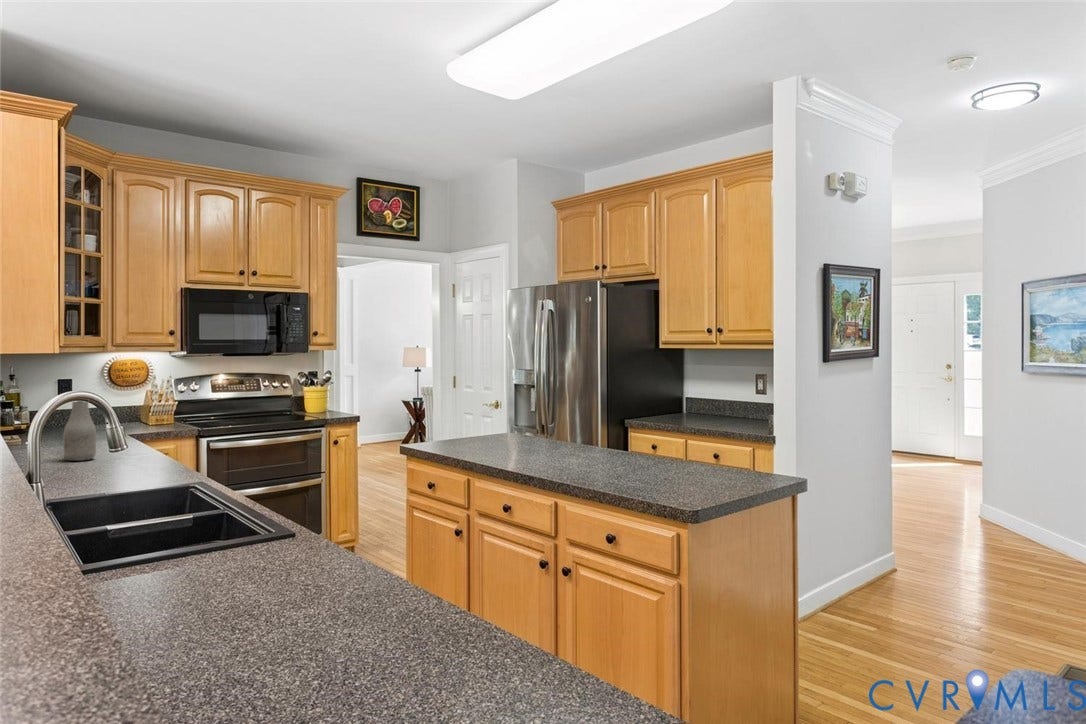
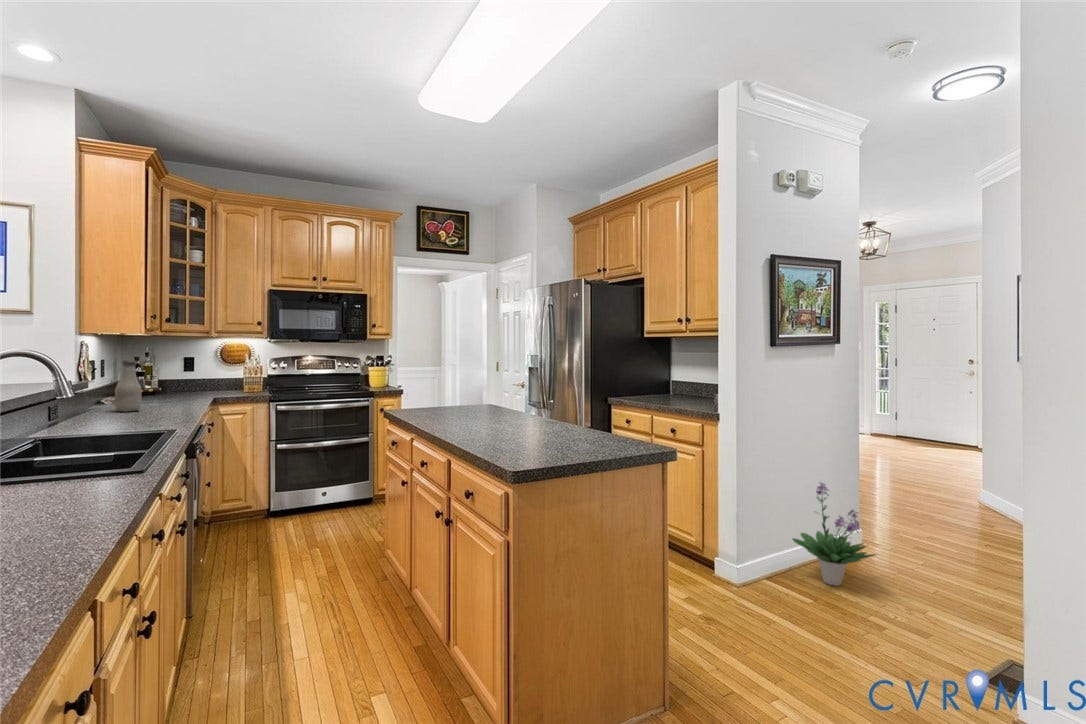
potted plant: none [846,505,935,613] -> present [793,482,876,586]

